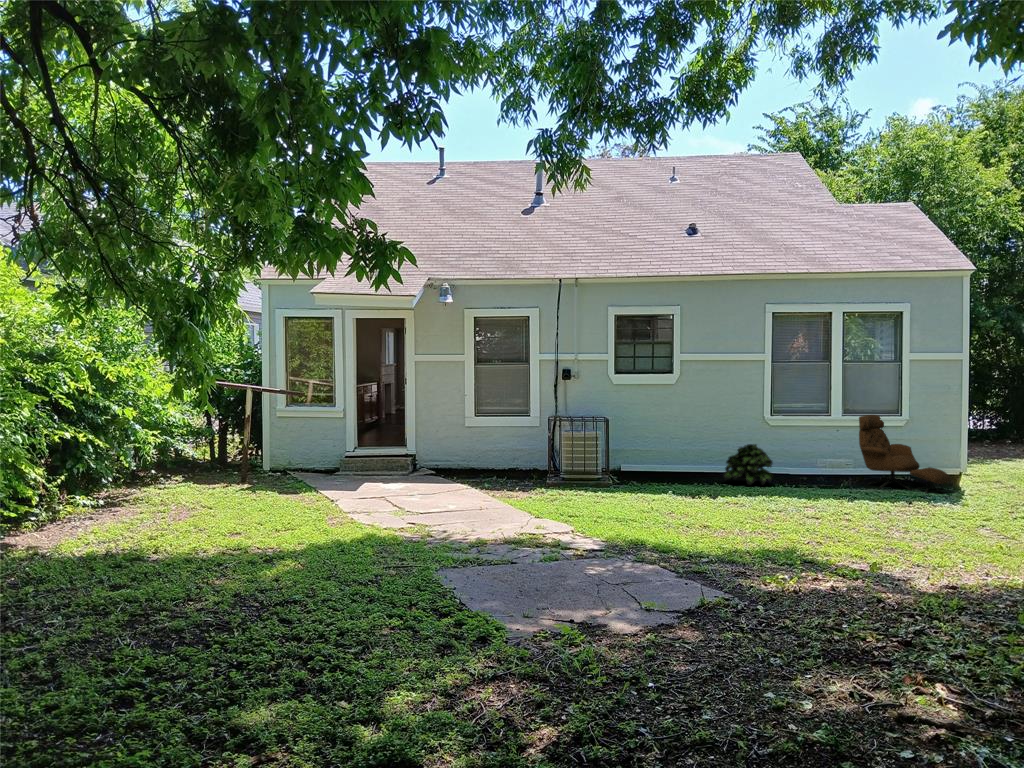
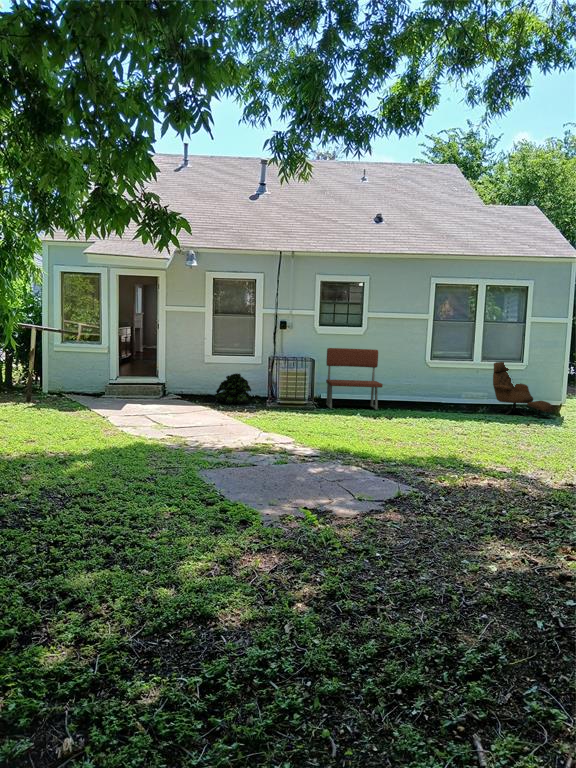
bench: none [626,403,703,484] -> present [326,348,383,409]
potted plant: present [723,444,775,485] -> present [214,374,252,404]

